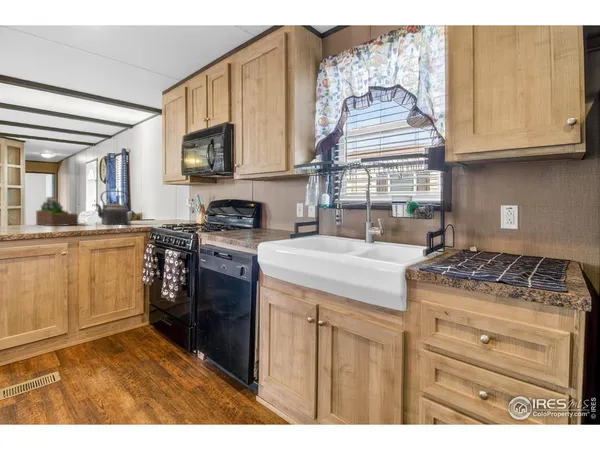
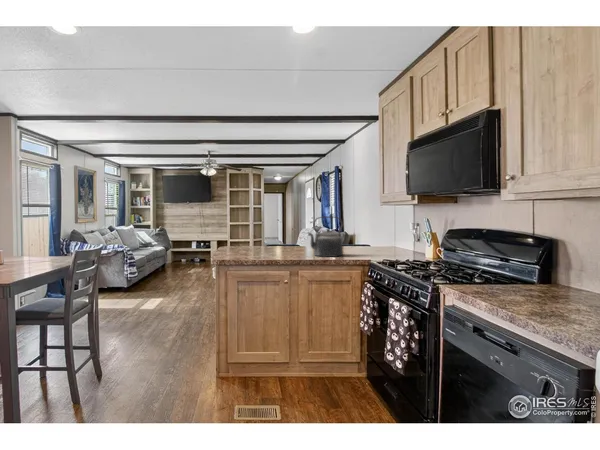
succulent plant: present [36,197,78,226] -> none [252,227,291,260]

